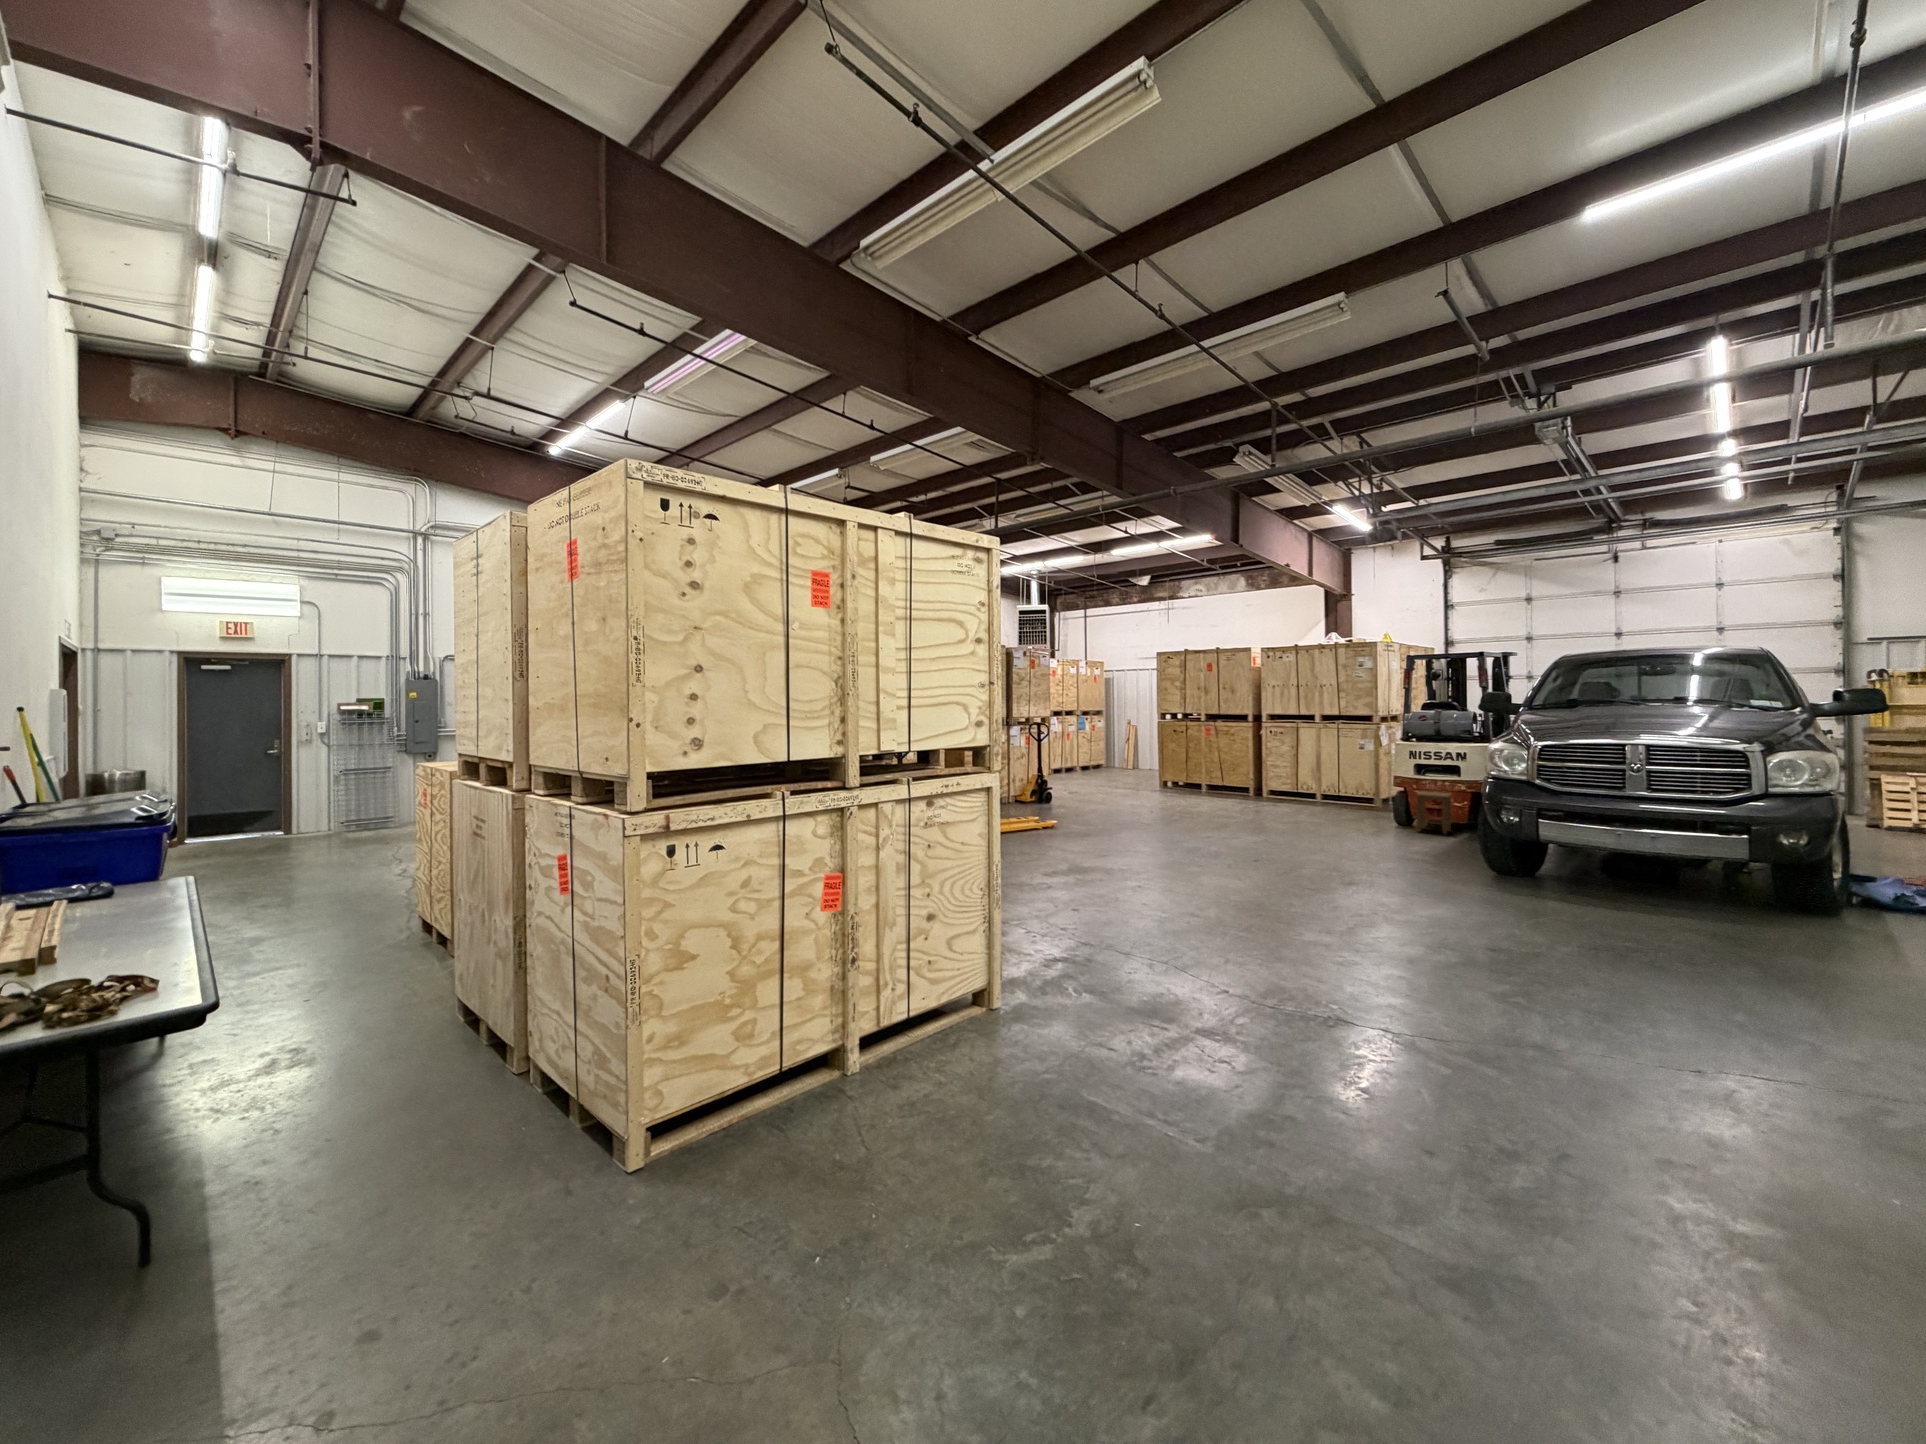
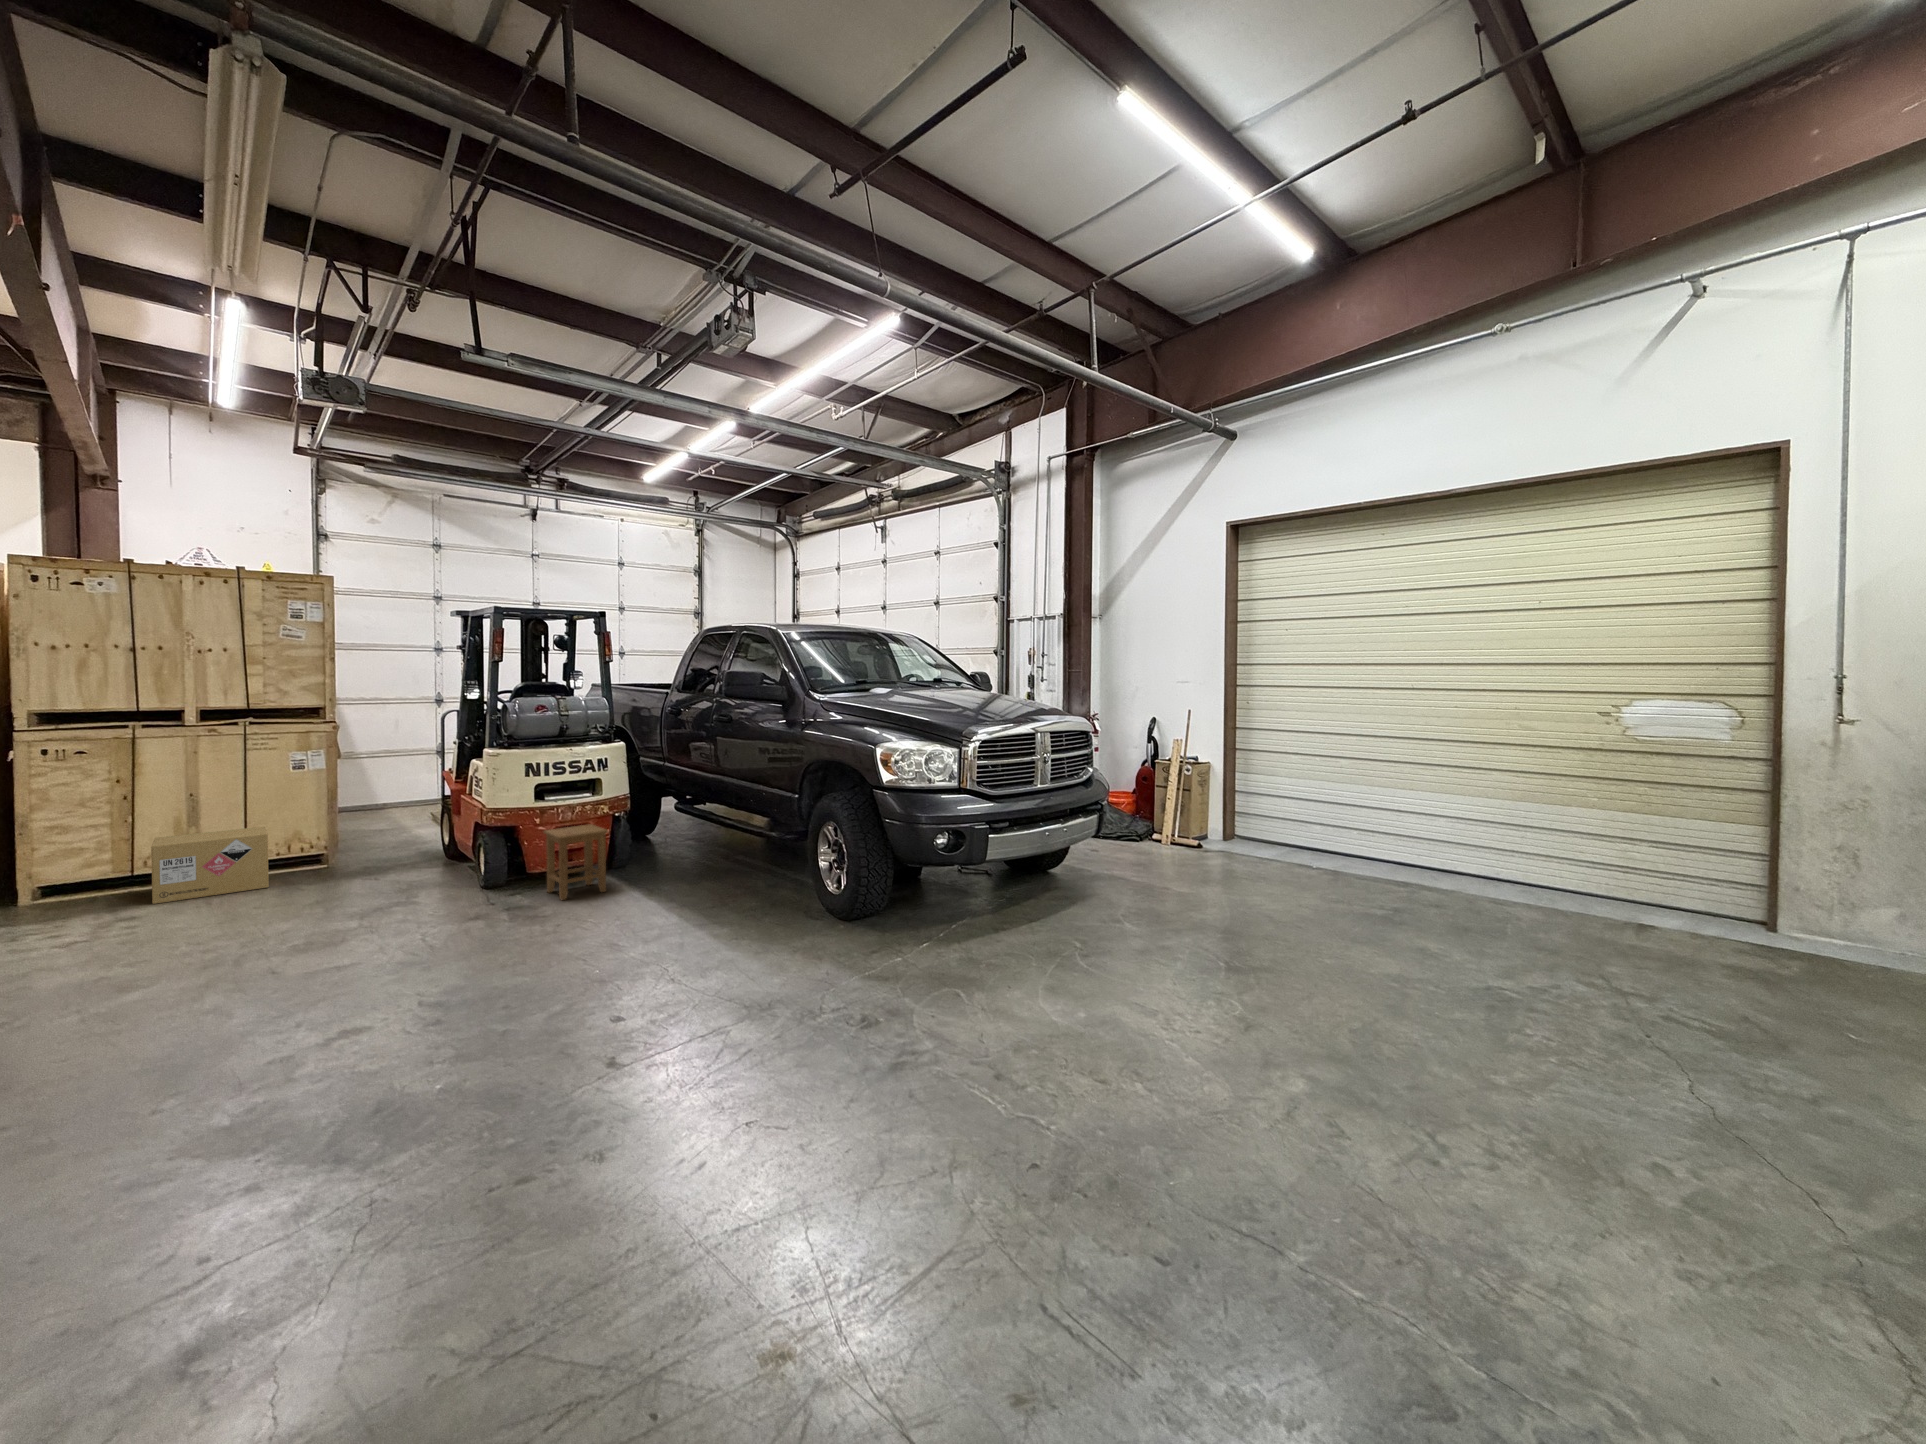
cardboard box: none [1295,773,1343,804] -> present [151,827,269,904]

